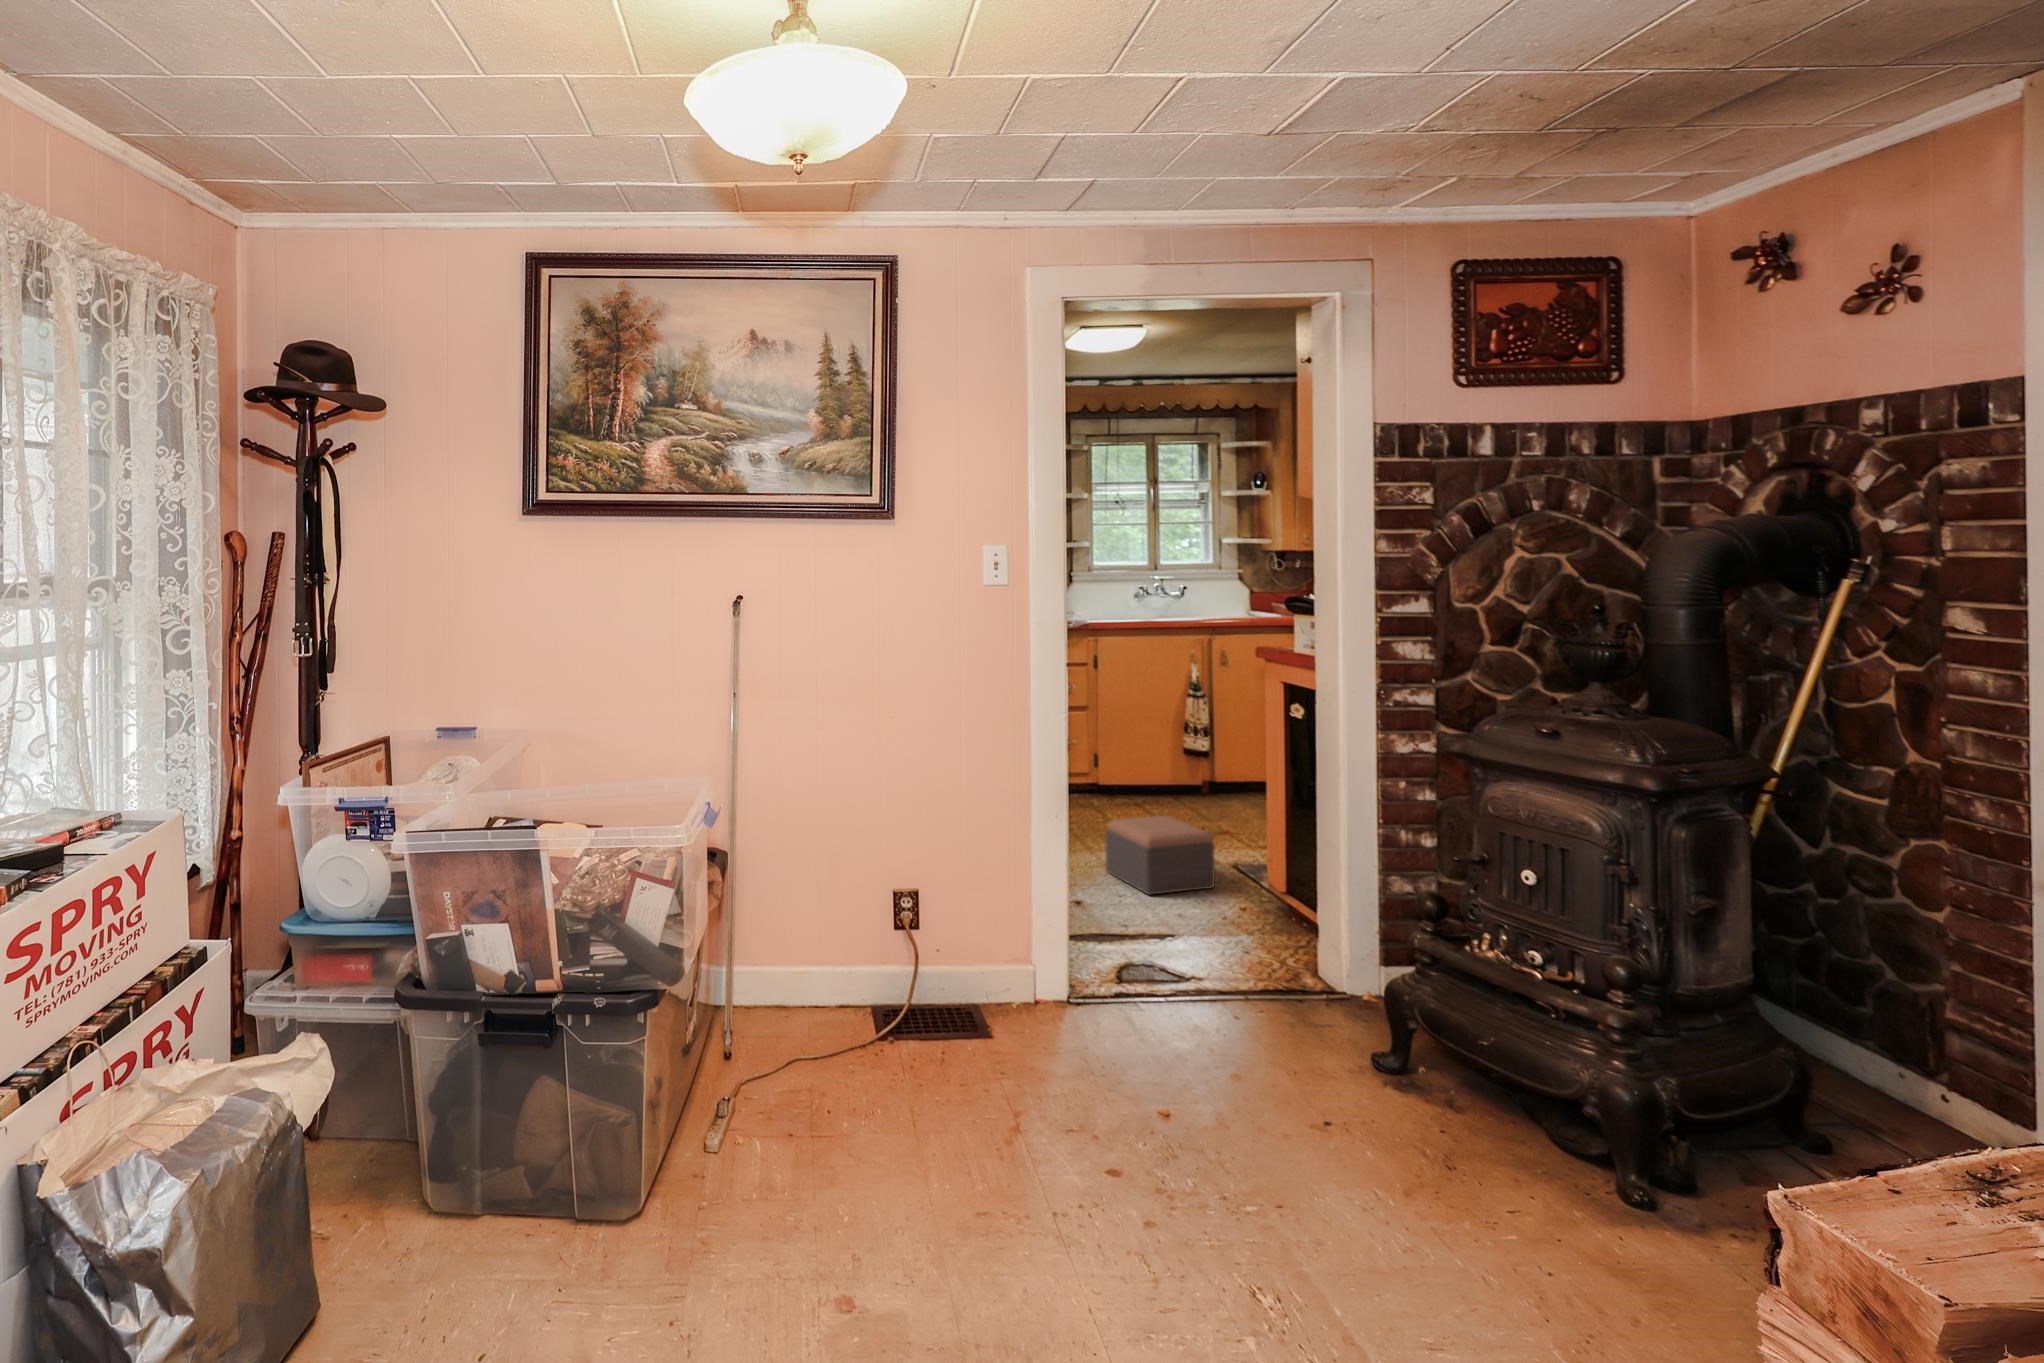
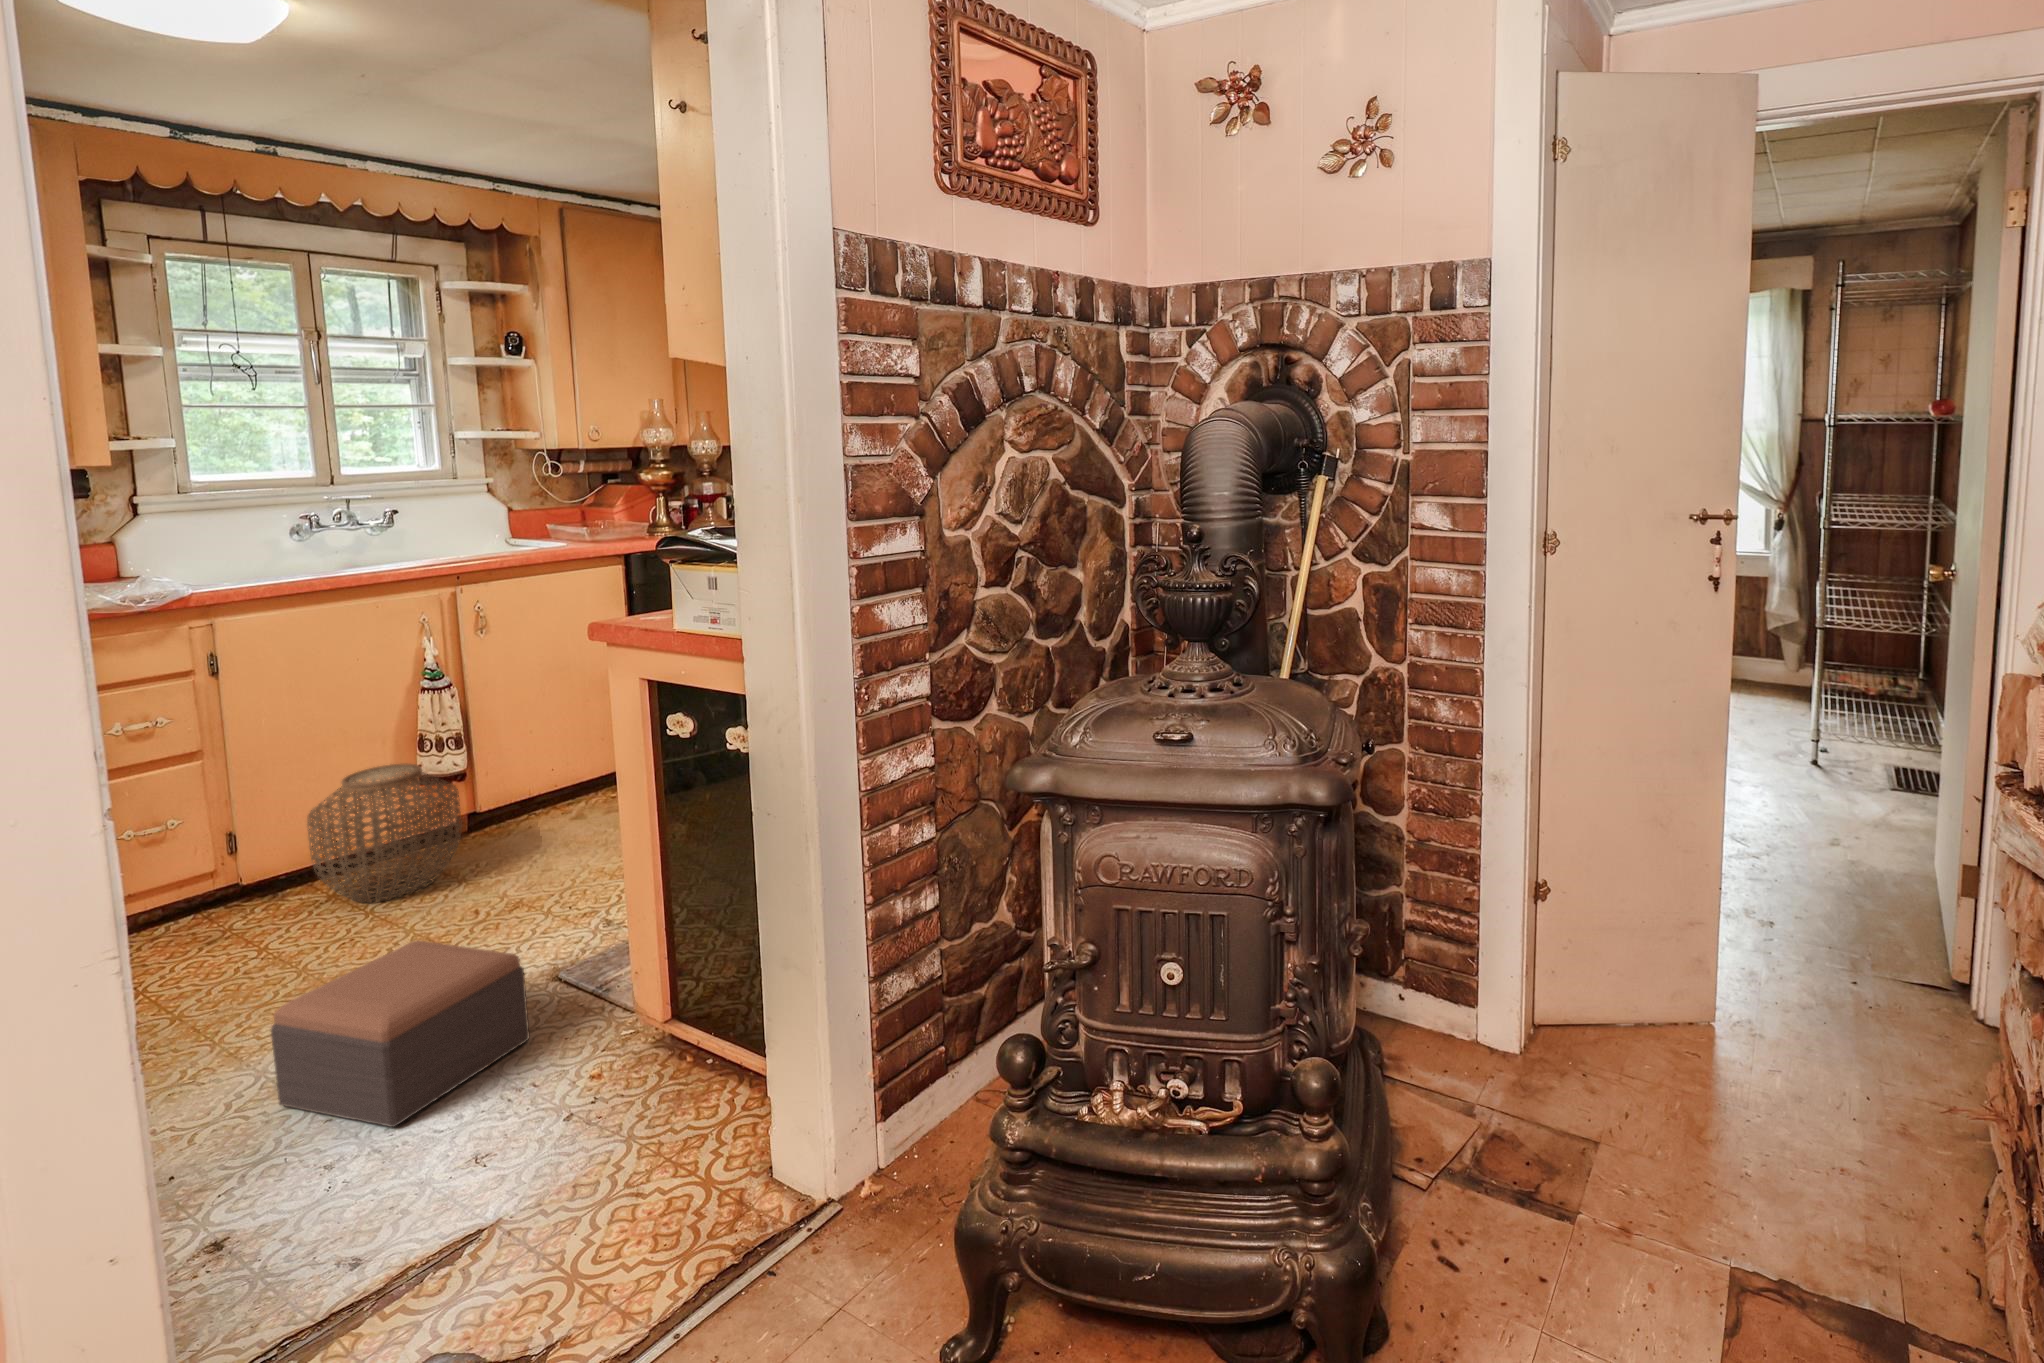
woven basket: none [1128,735,1201,814] -> present [307,764,461,902]

